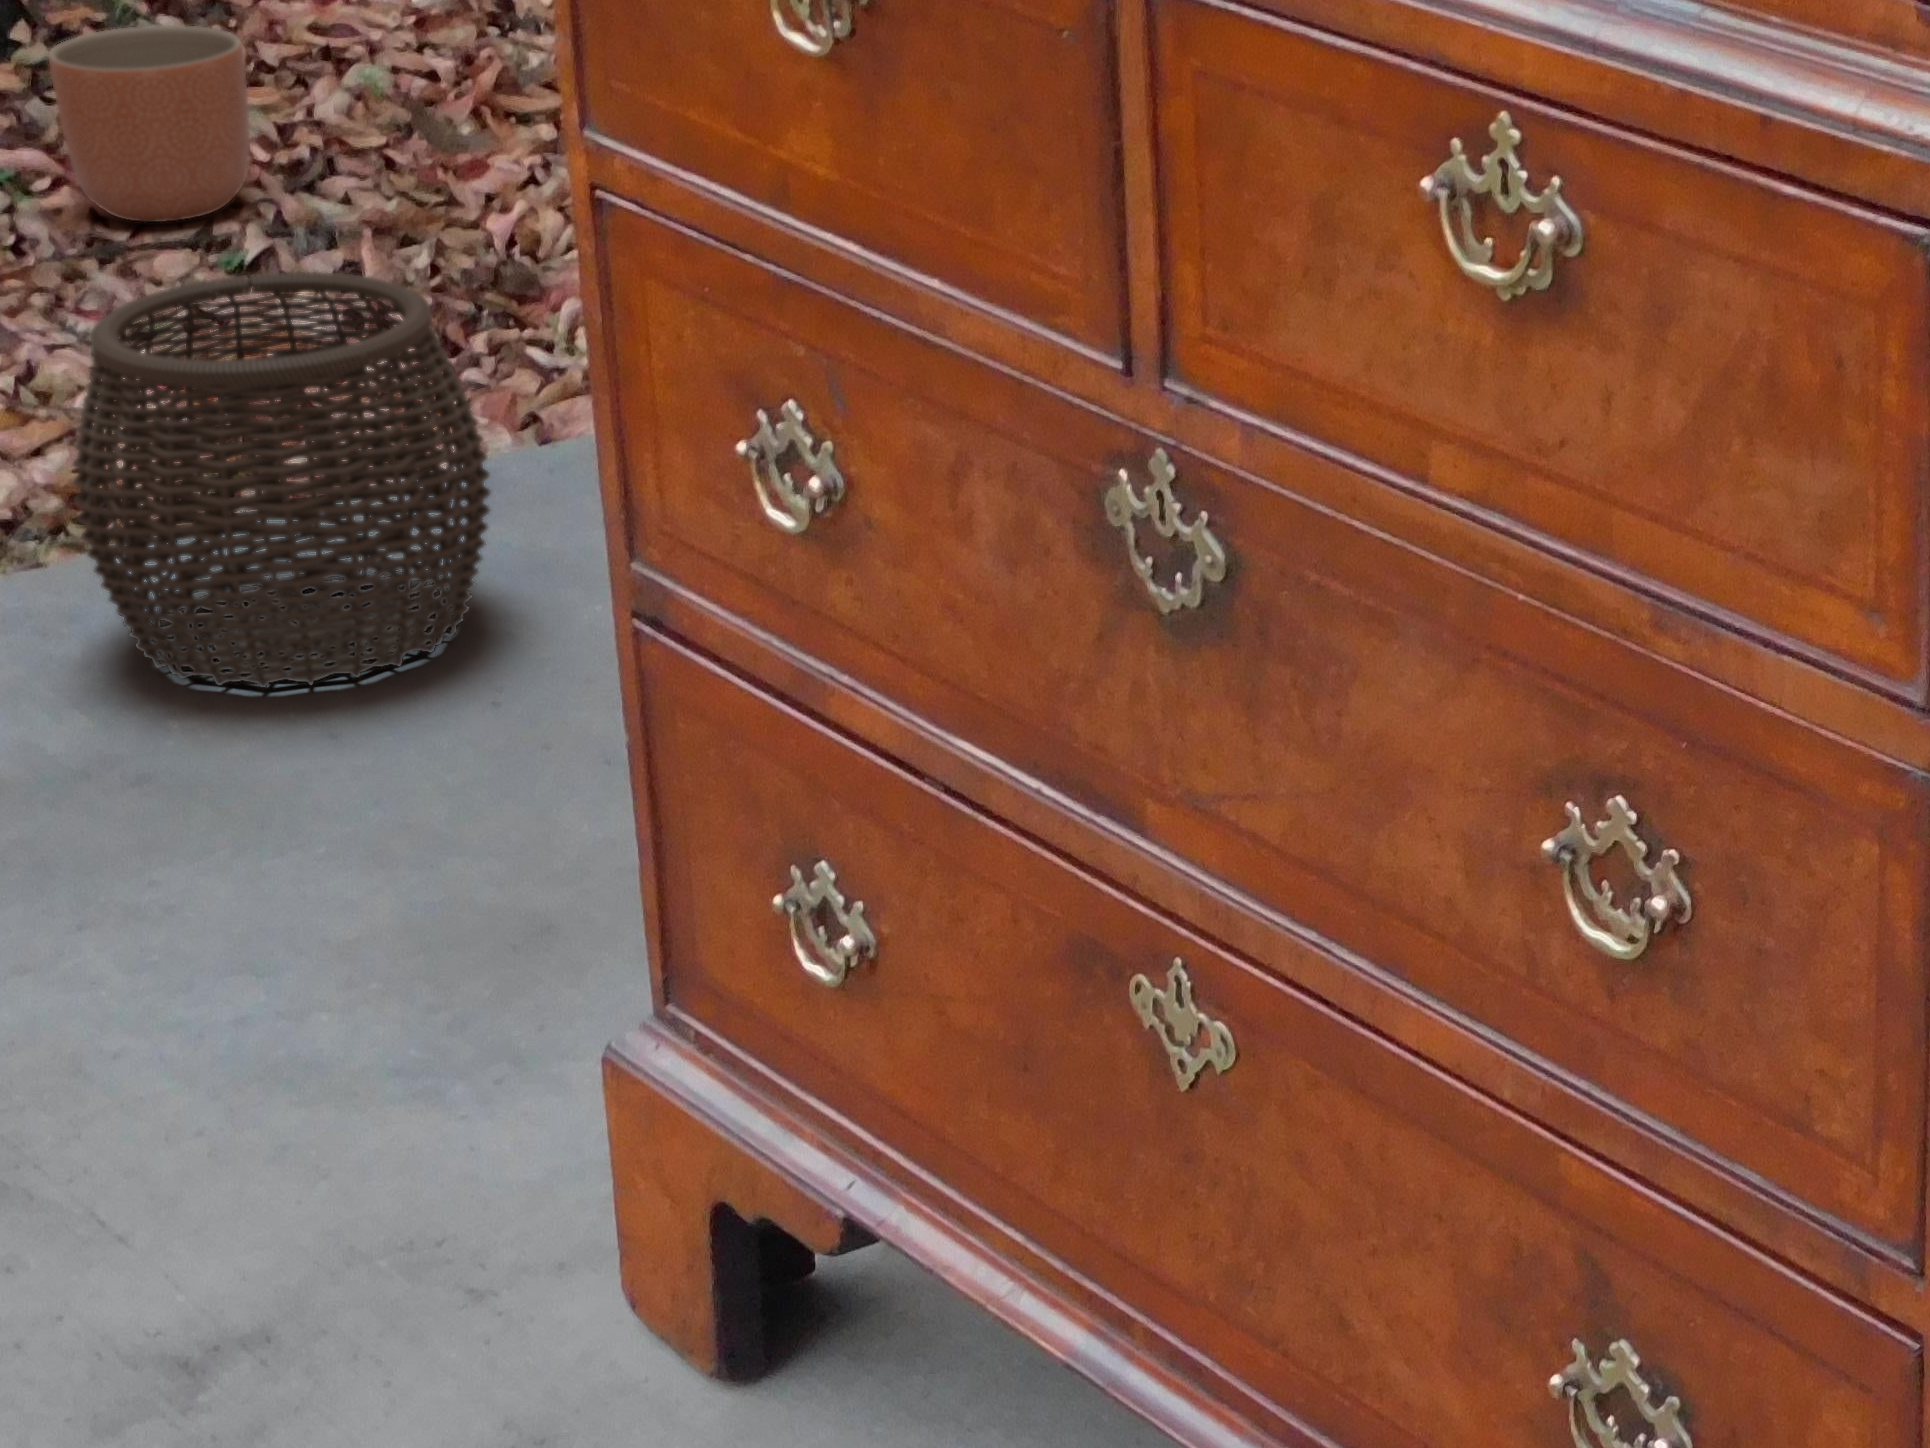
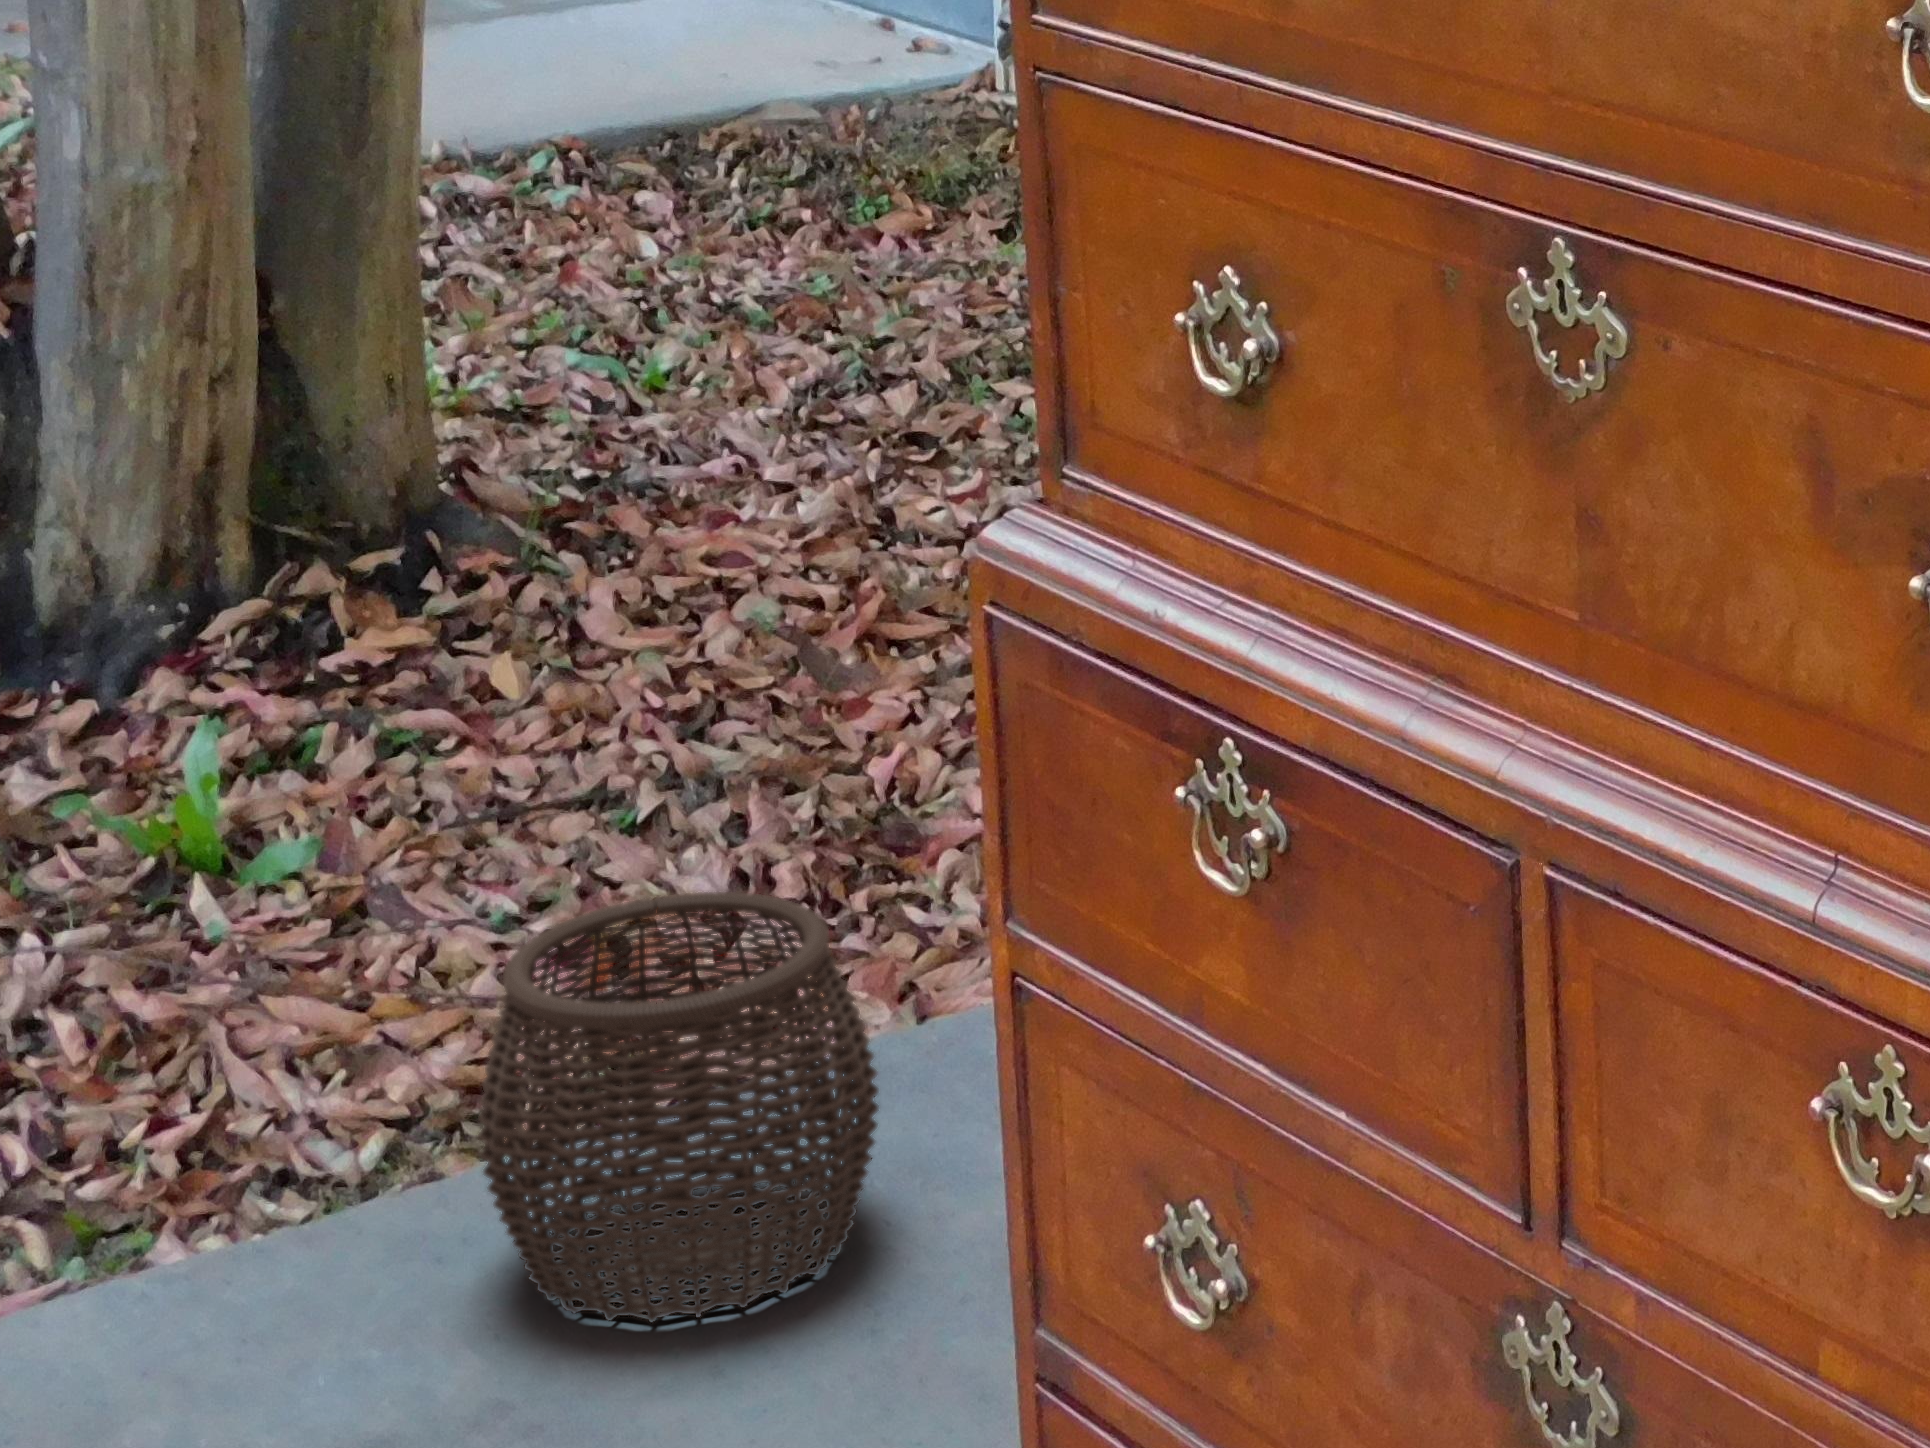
planter: present [49,25,250,222] -> none [460,578,645,774]

